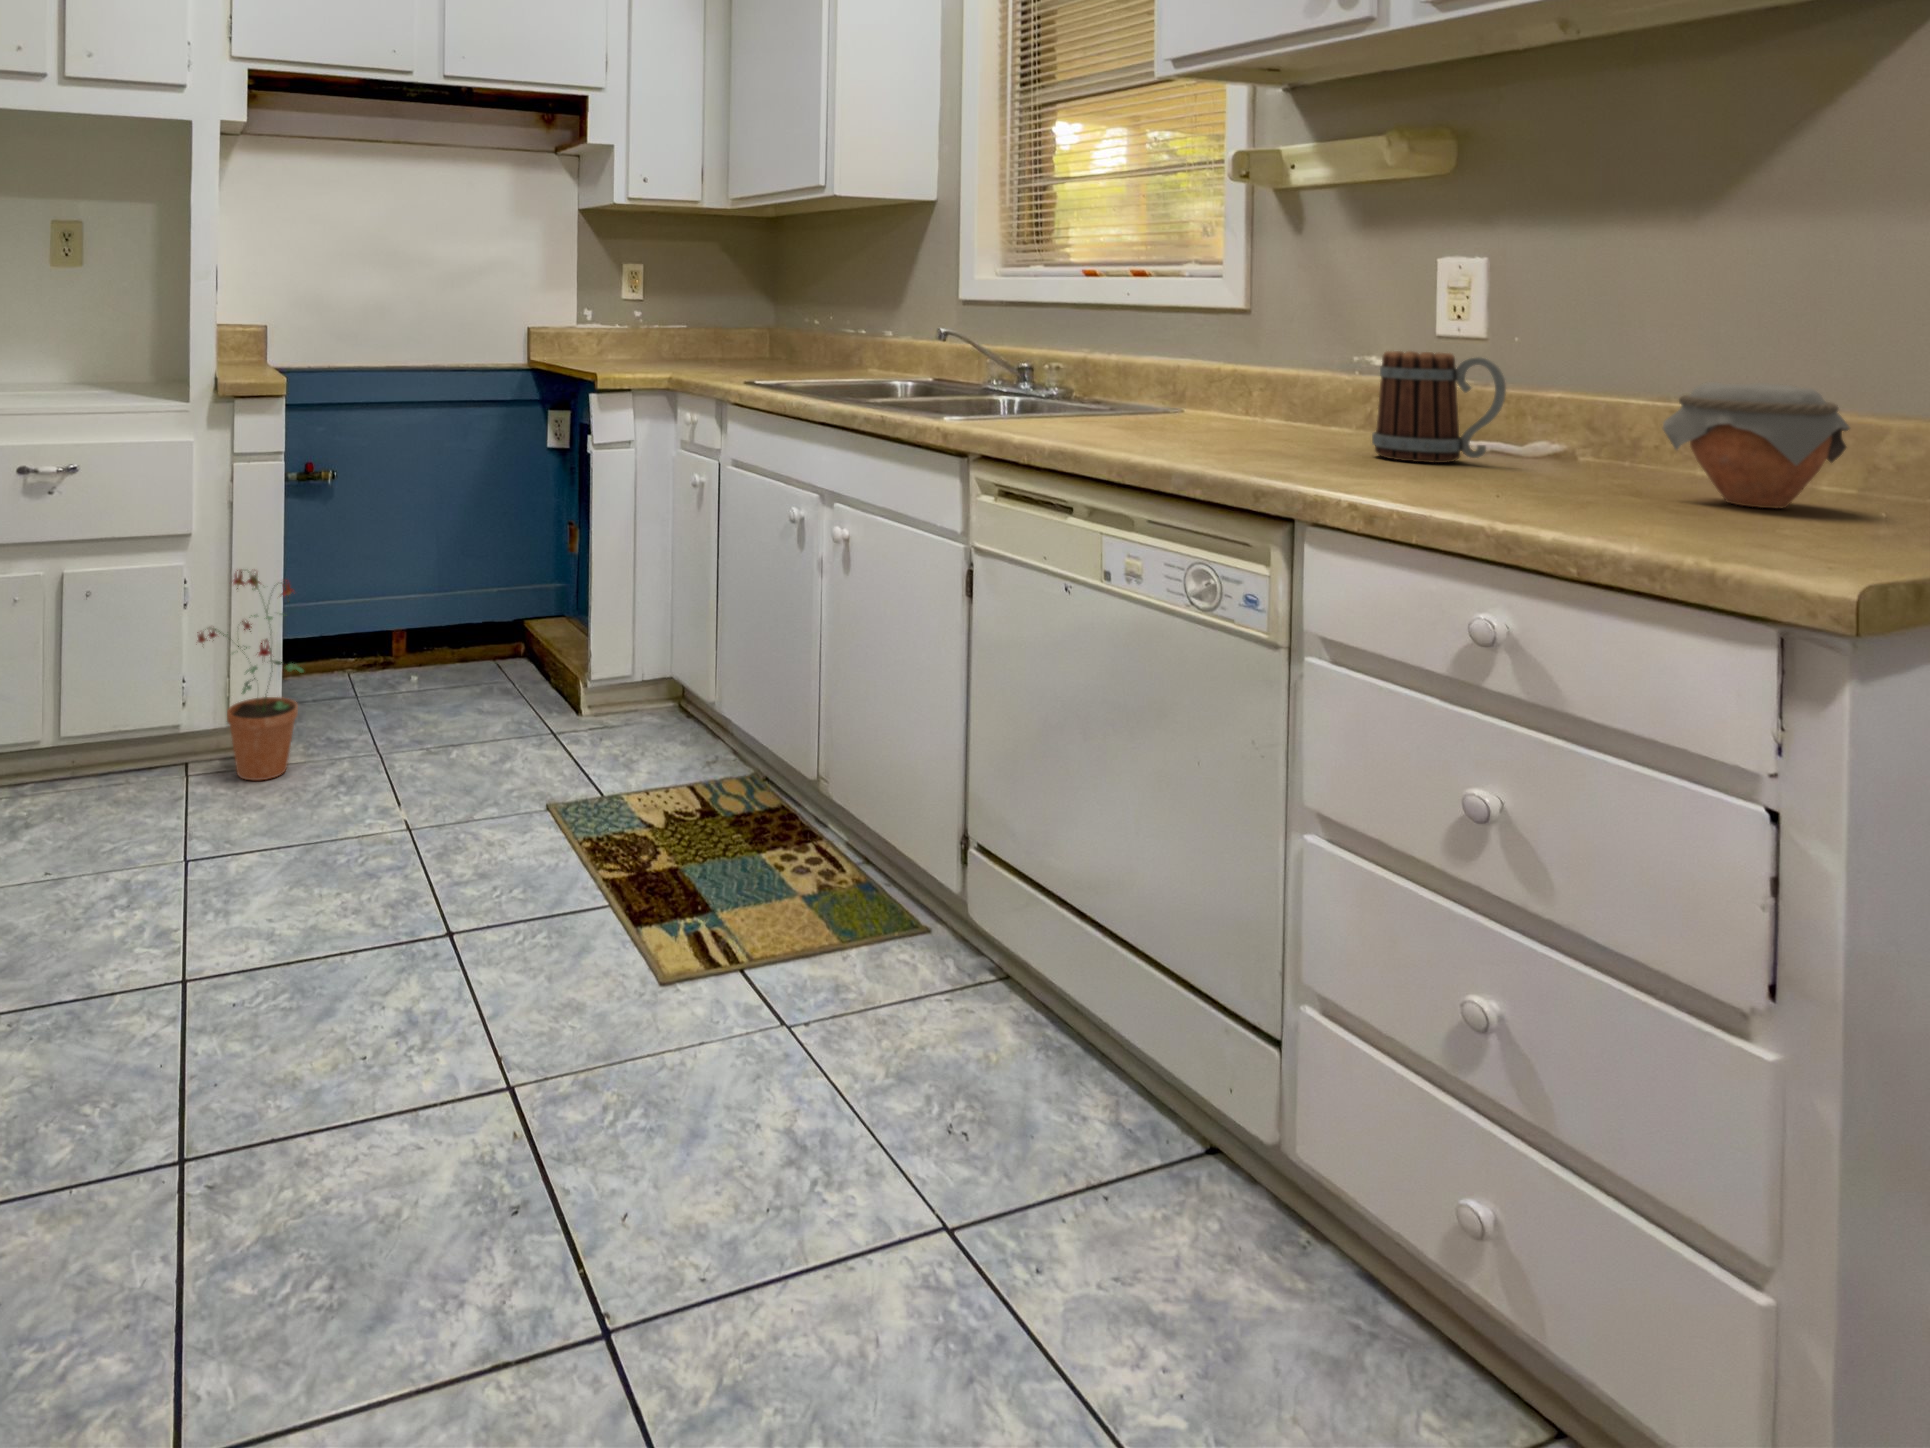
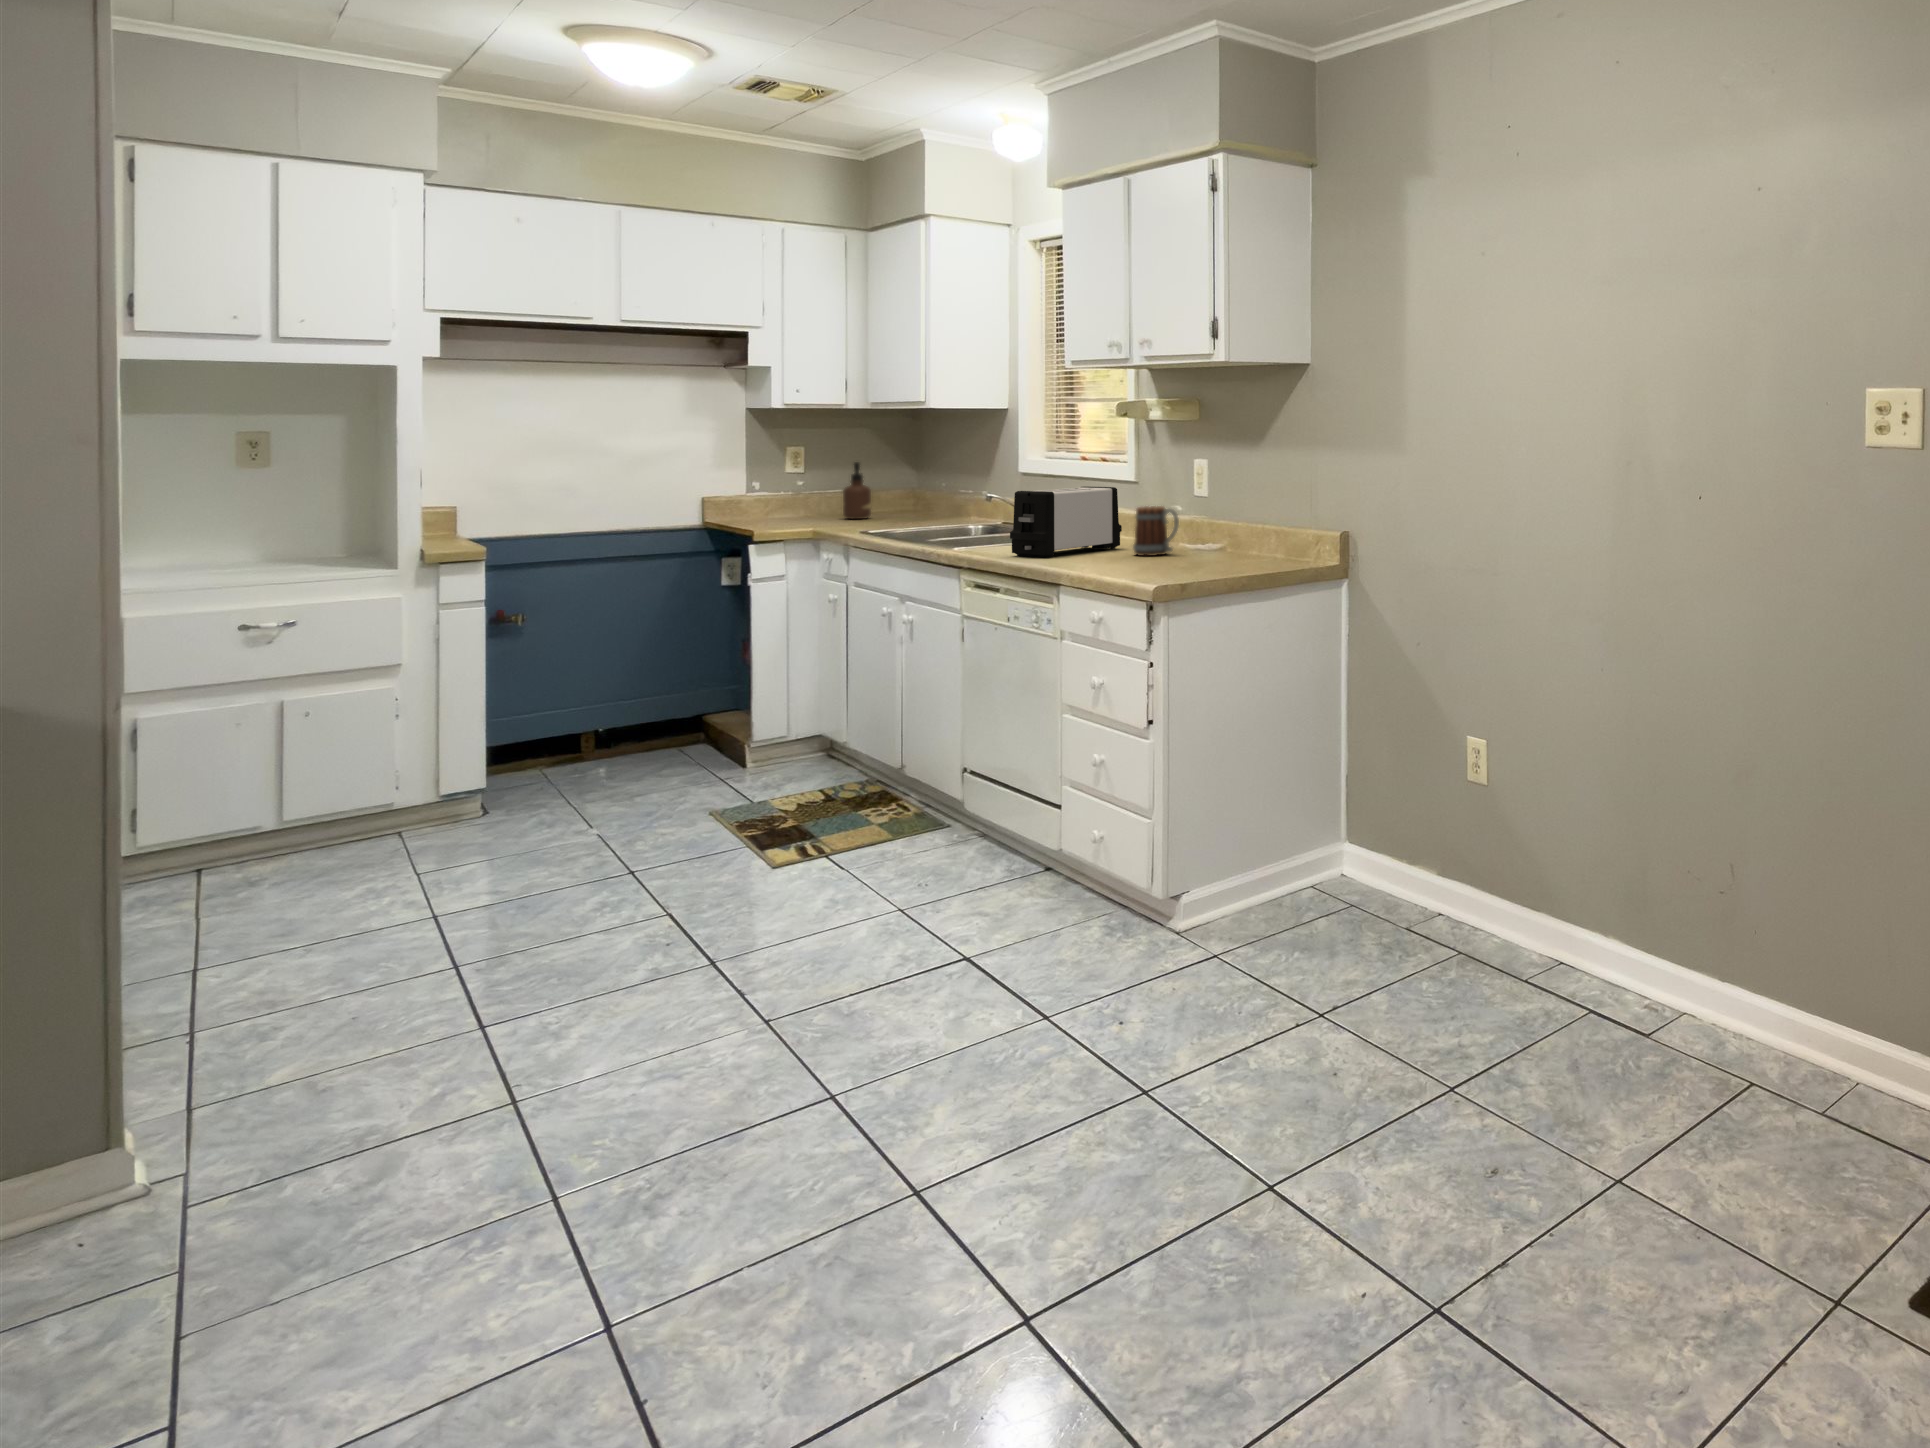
soap dispenser: none [690,285,725,365] -> present [843,462,871,519]
toaster: none [1095,309,1292,450] -> present [1010,487,1122,557]
jar: present [1663,382,1850,508] -> none [1195,517,1248,565]
potted plant: present [197,569,304,780] -> none [412,686,513,831]

